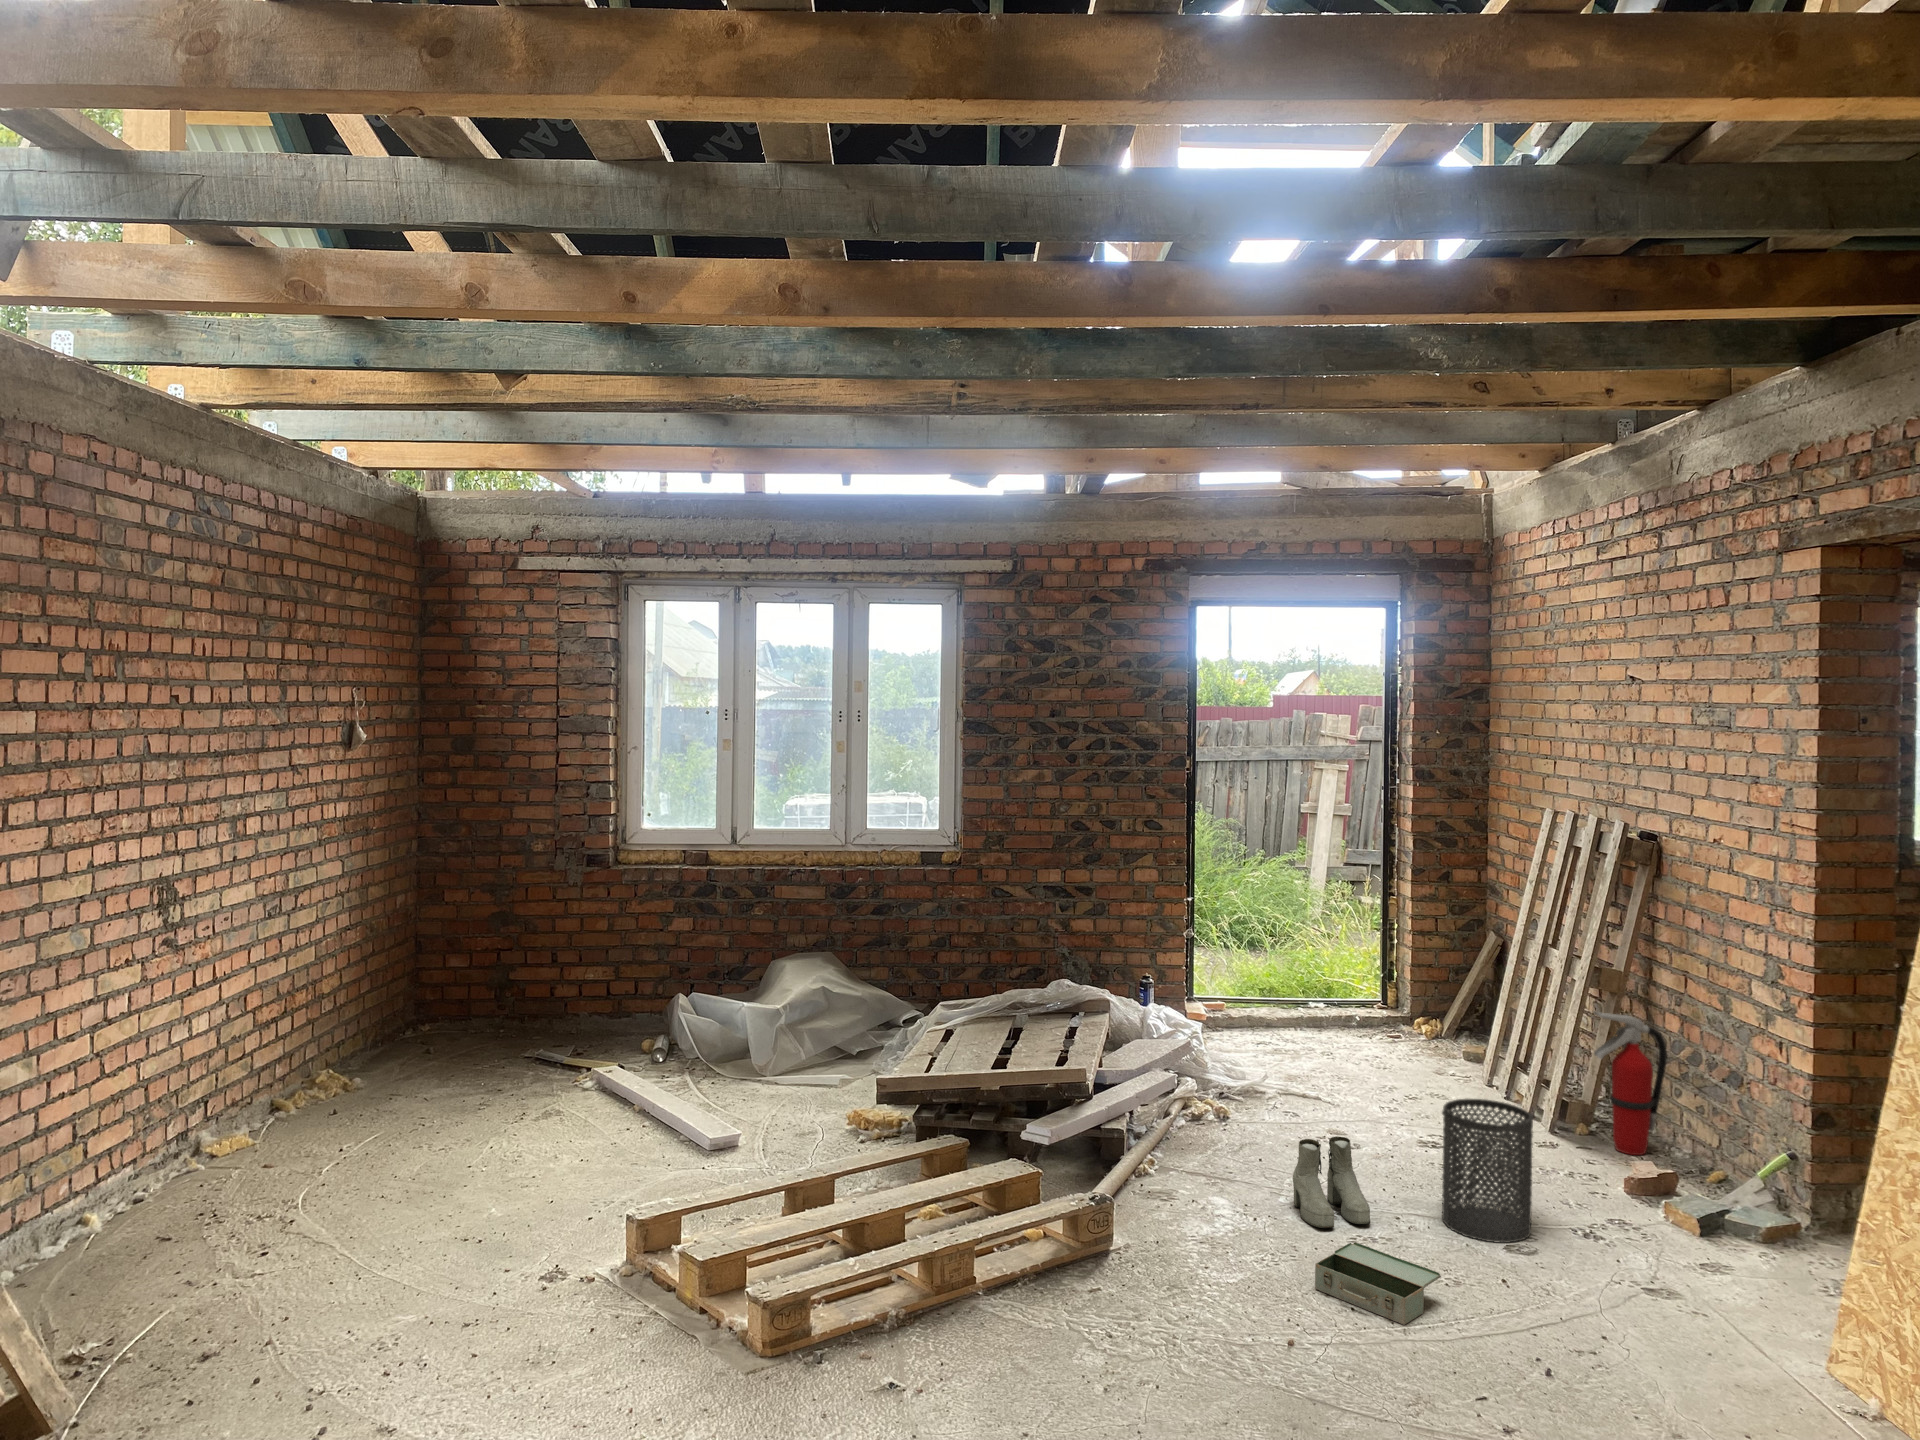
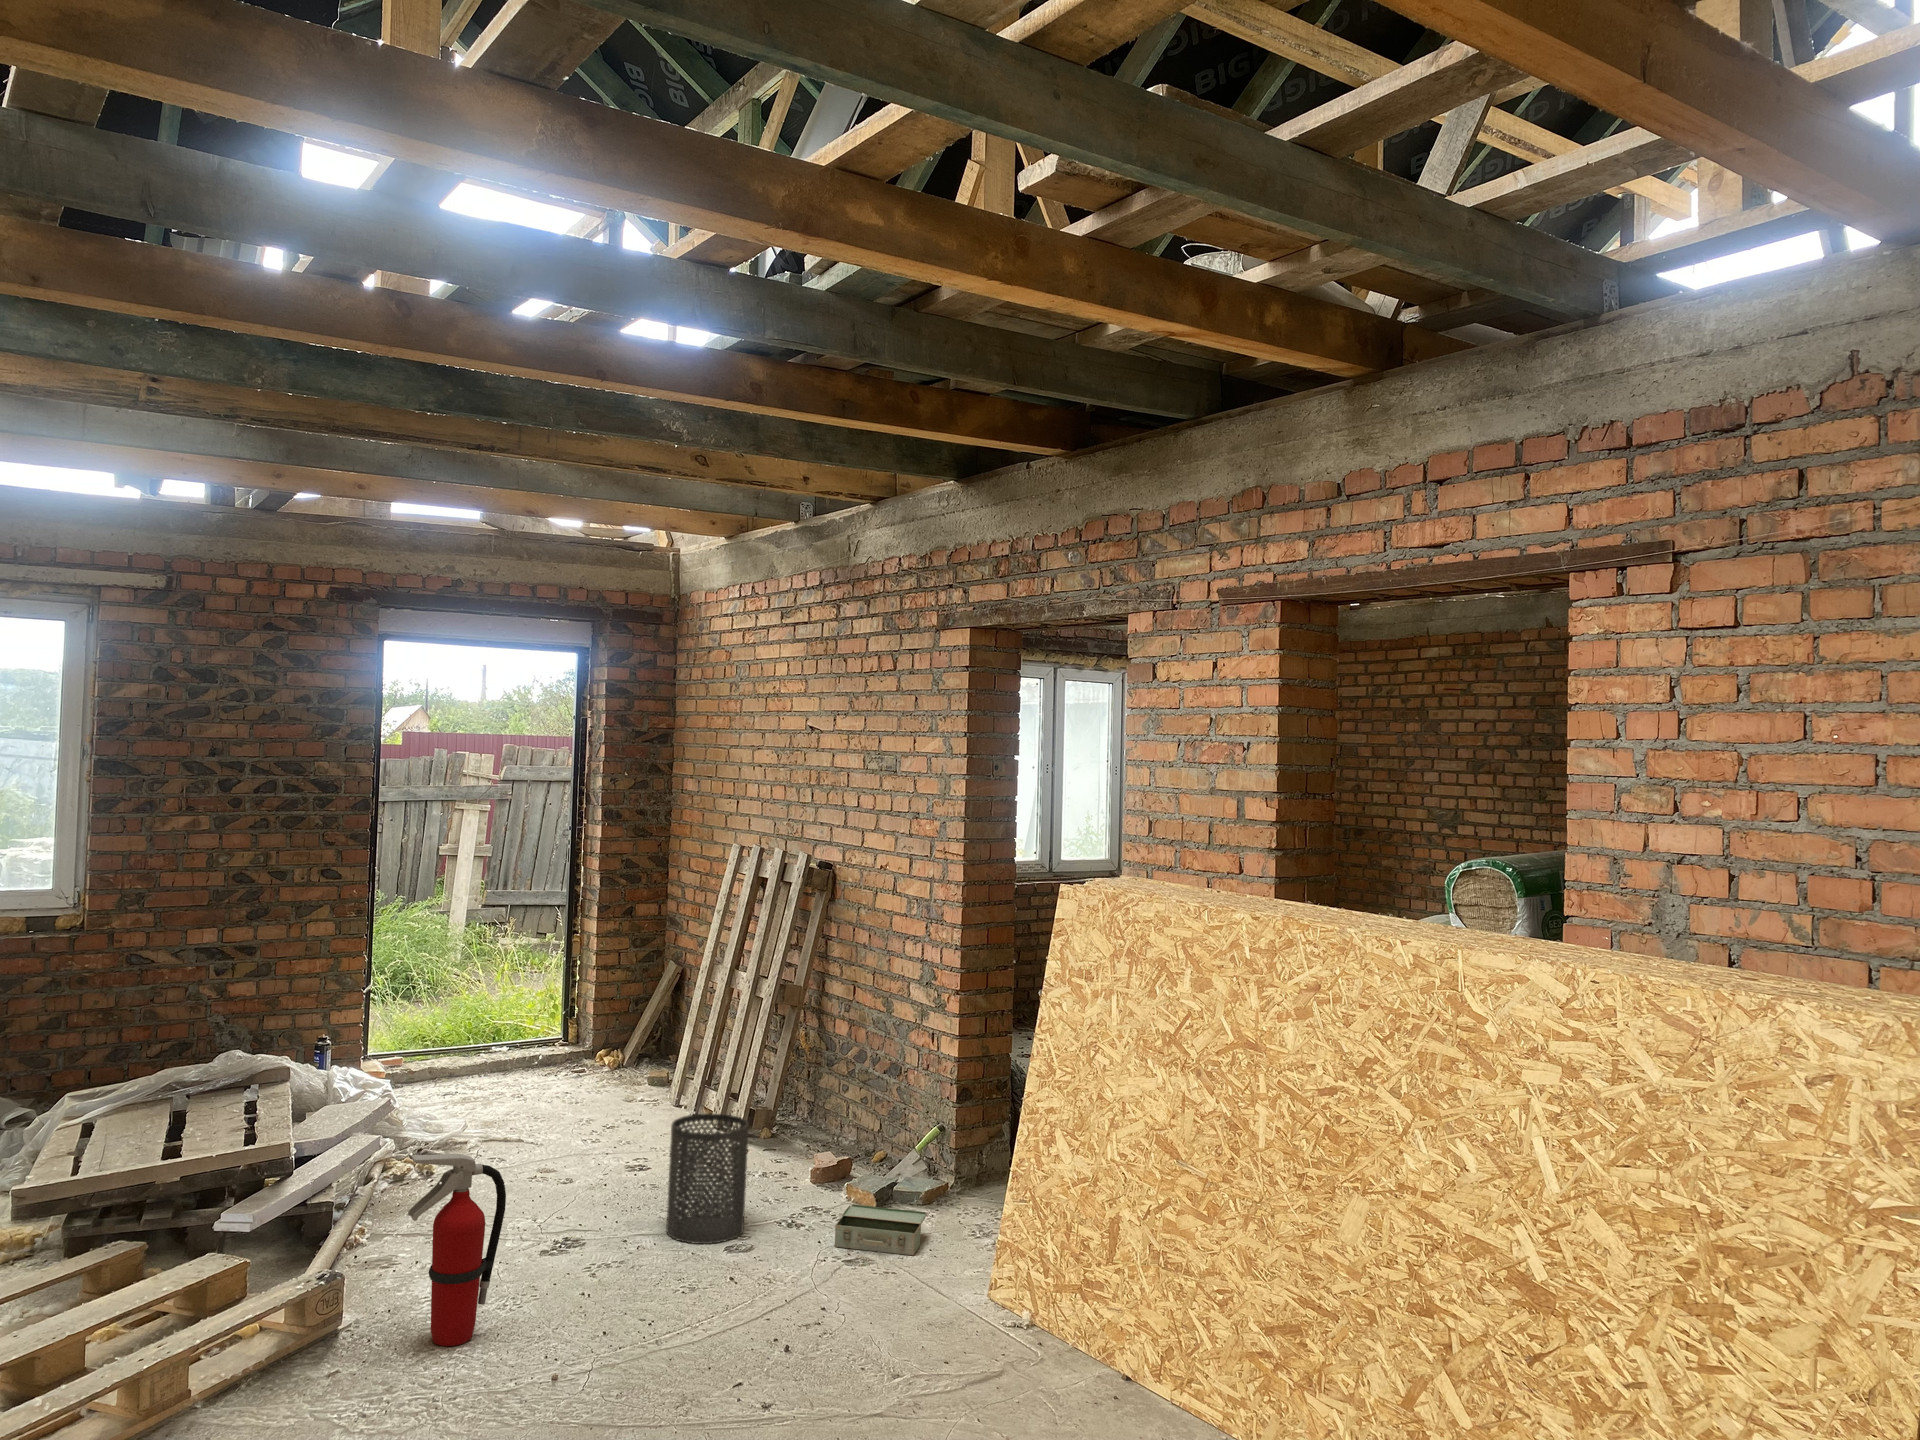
fire extinguisher: present [1593,1011,1667,1155] -> present [408,1154,506,1346]
boots: present [1293,1136,1370,1228] -> none [525,1170,604,1263]
toolbox: present [1315,1242,1441,1325] -> present [835,1204,927,1255]

